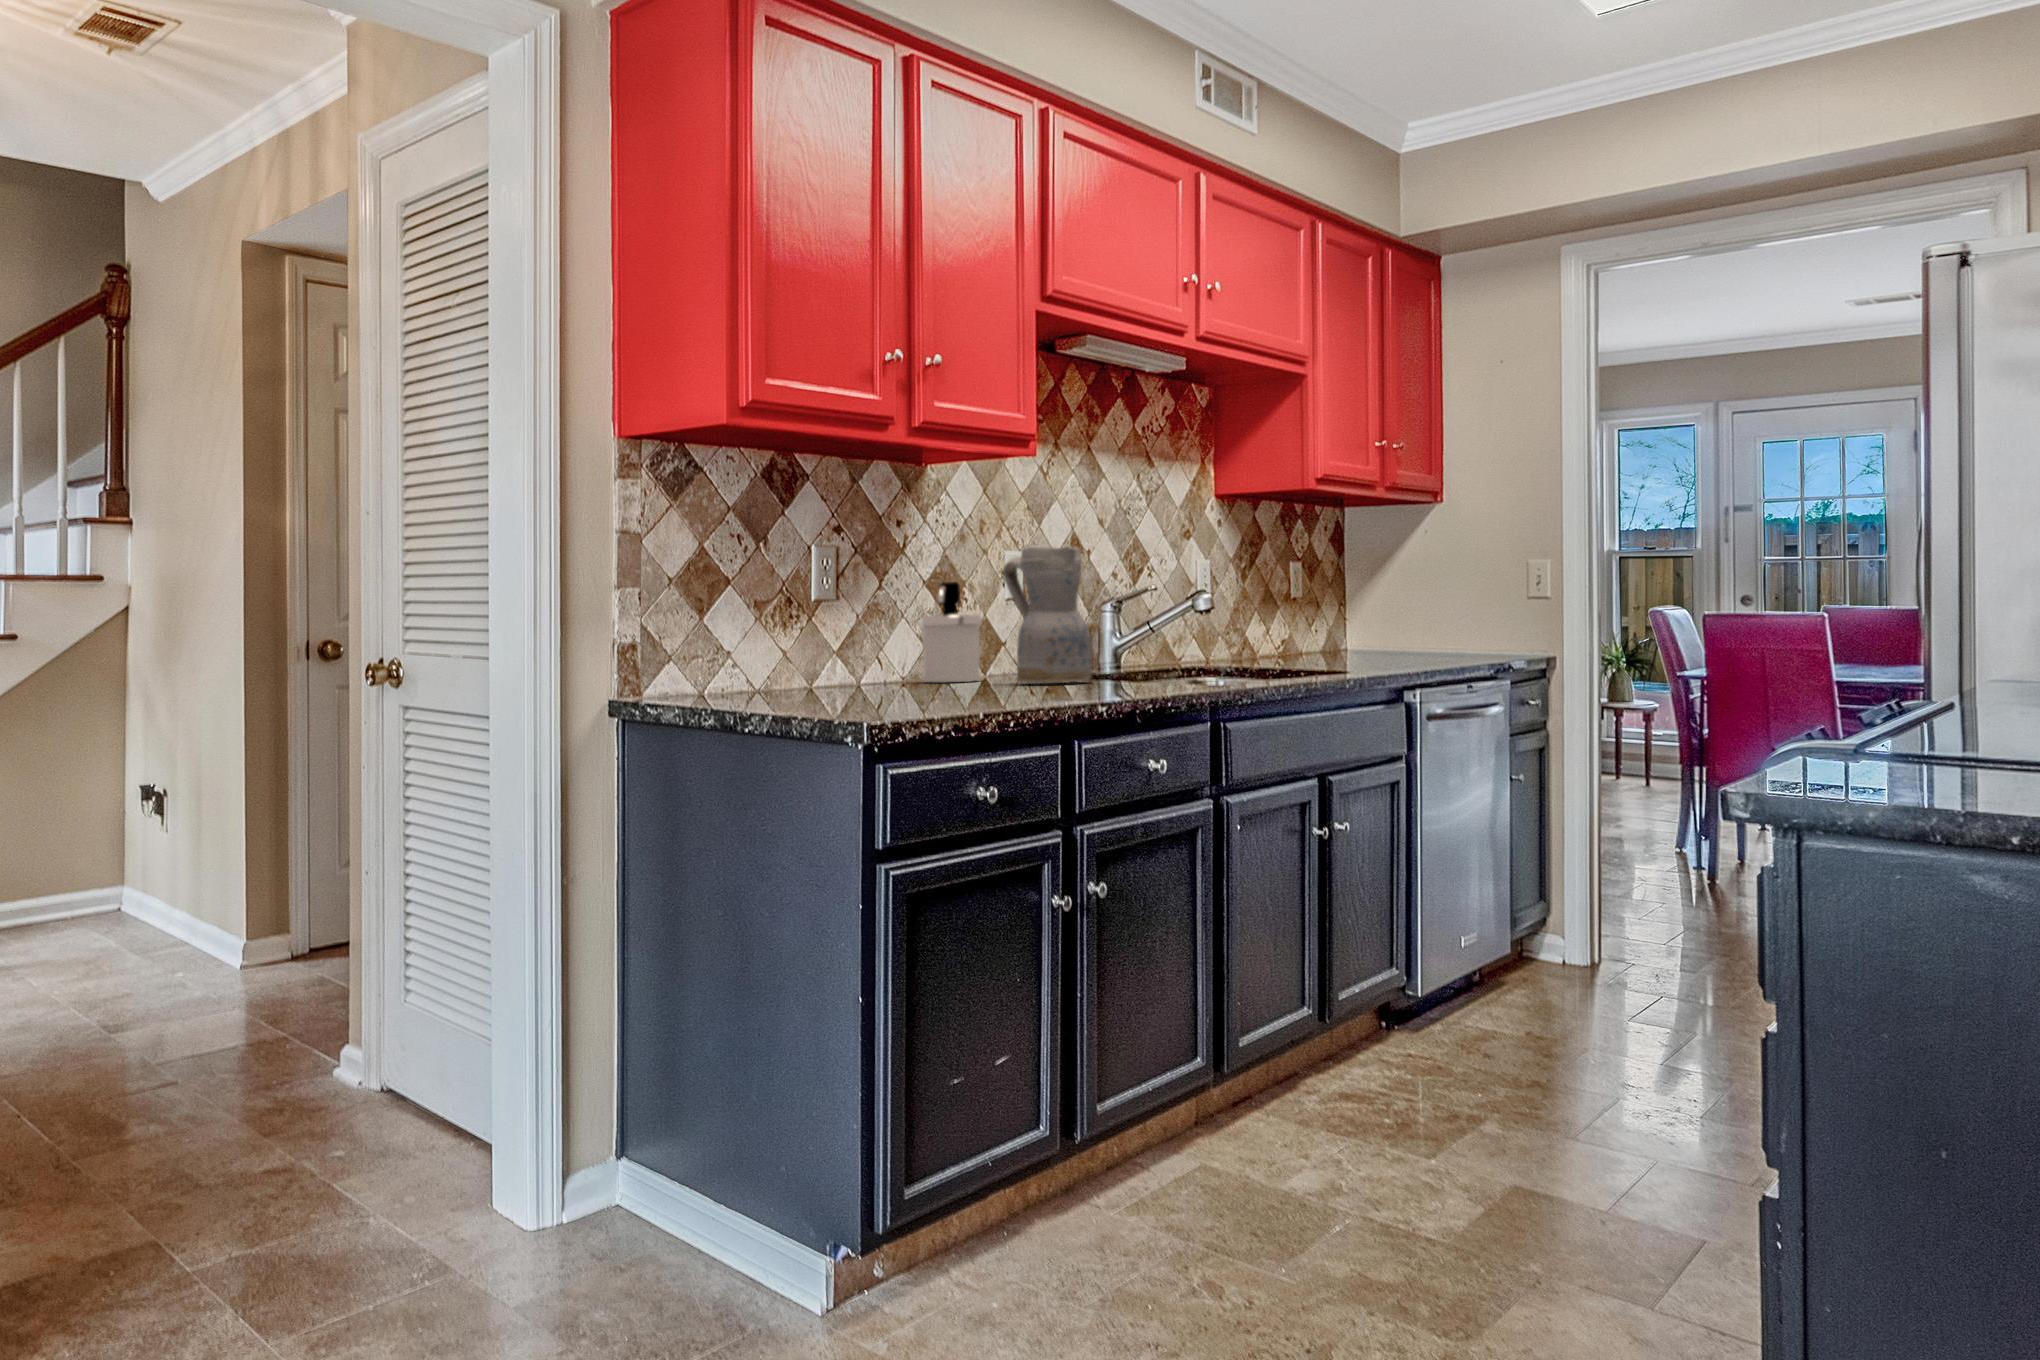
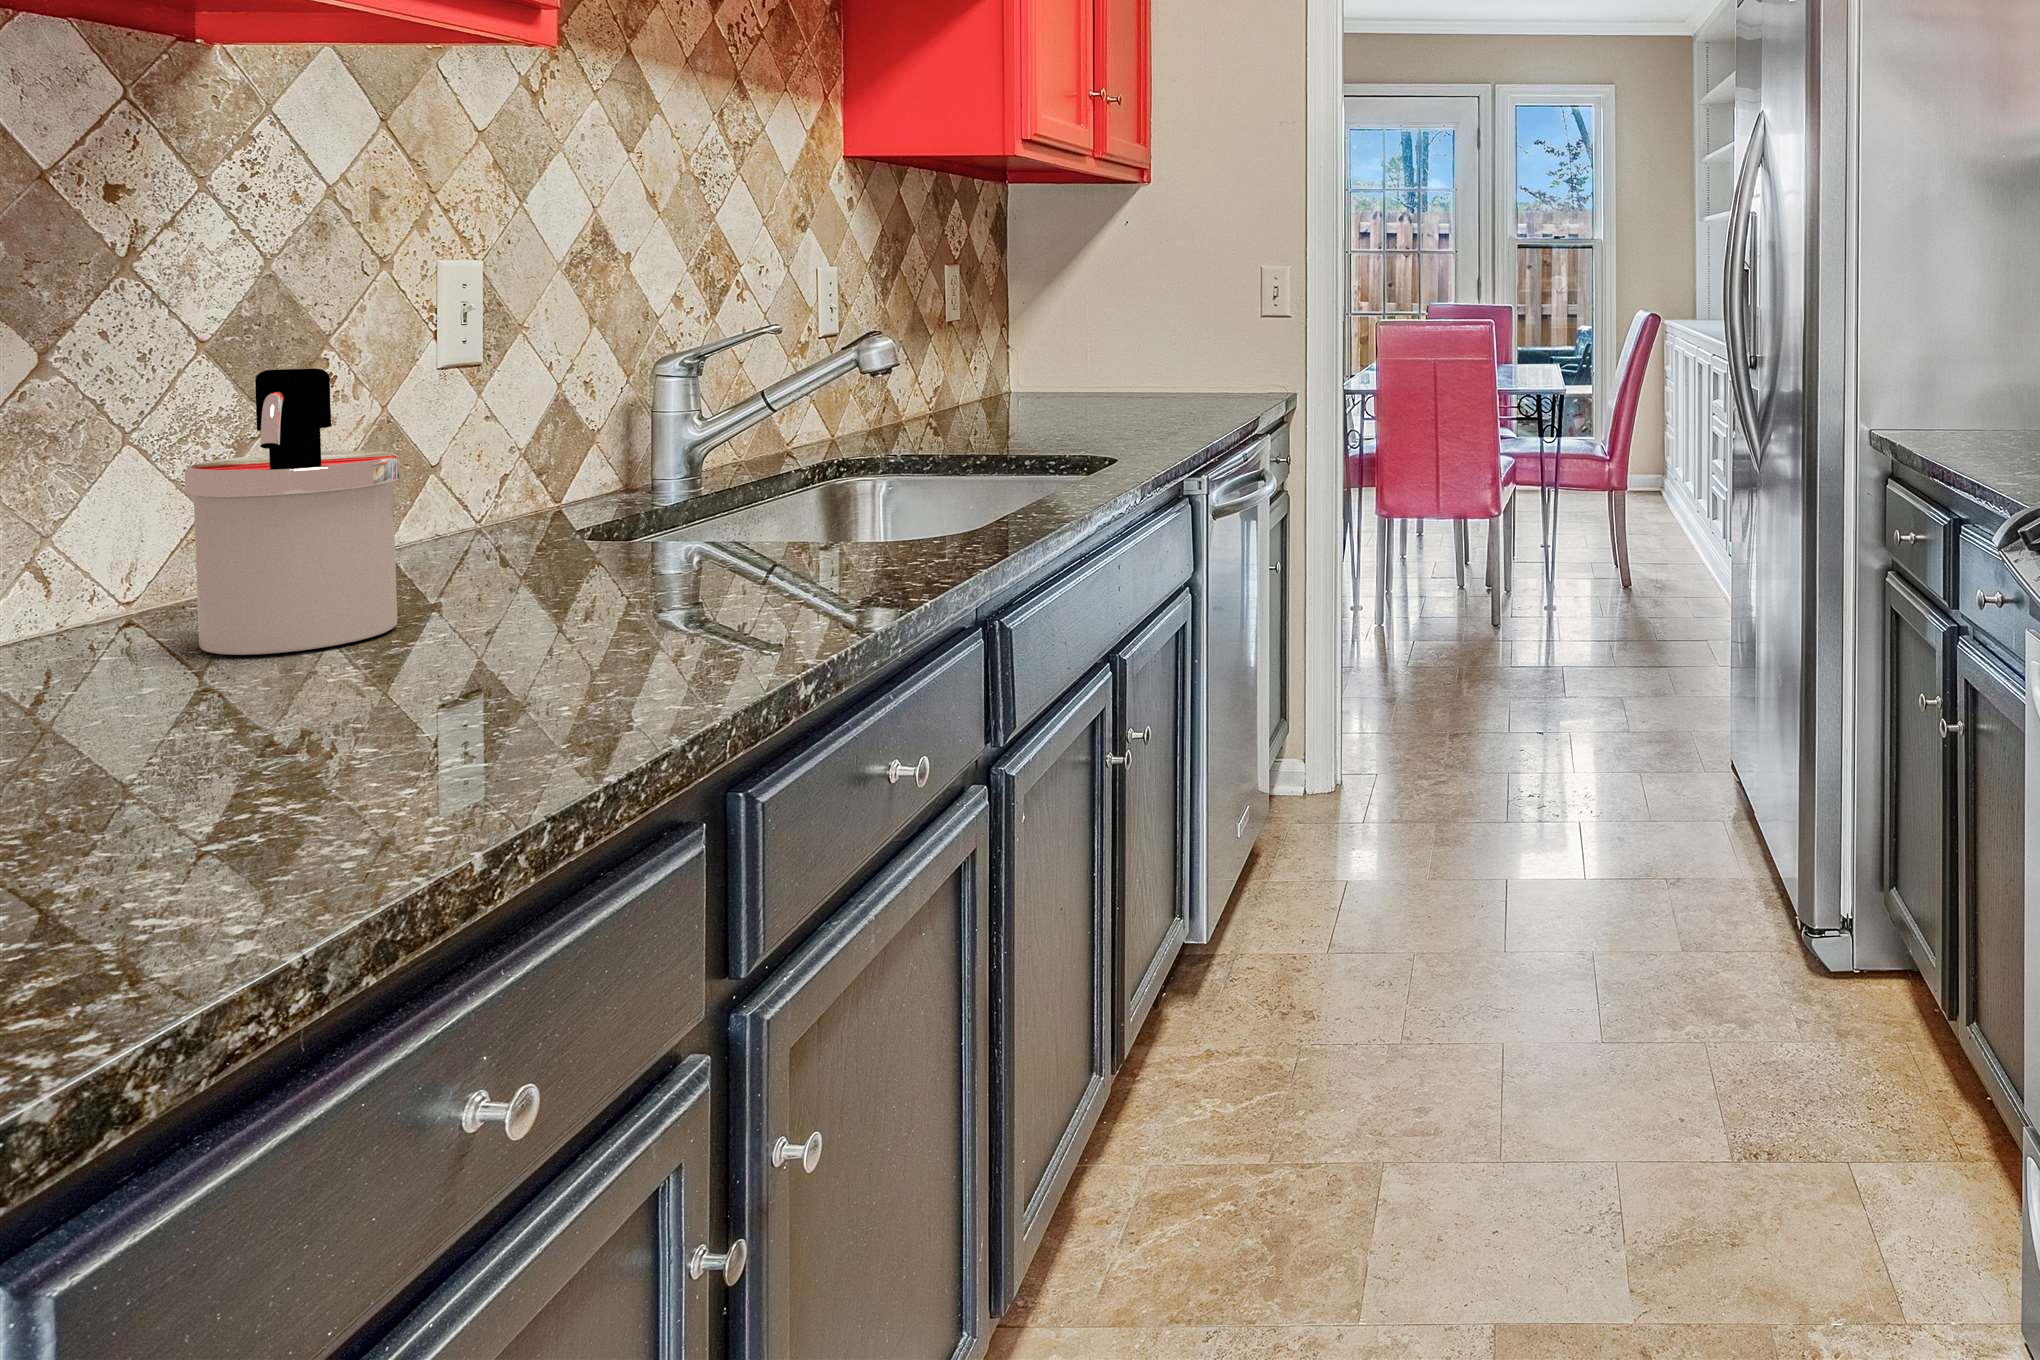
ceramic pitcher: present [1003,547,1092,684] -> none [495,303,767,675]

